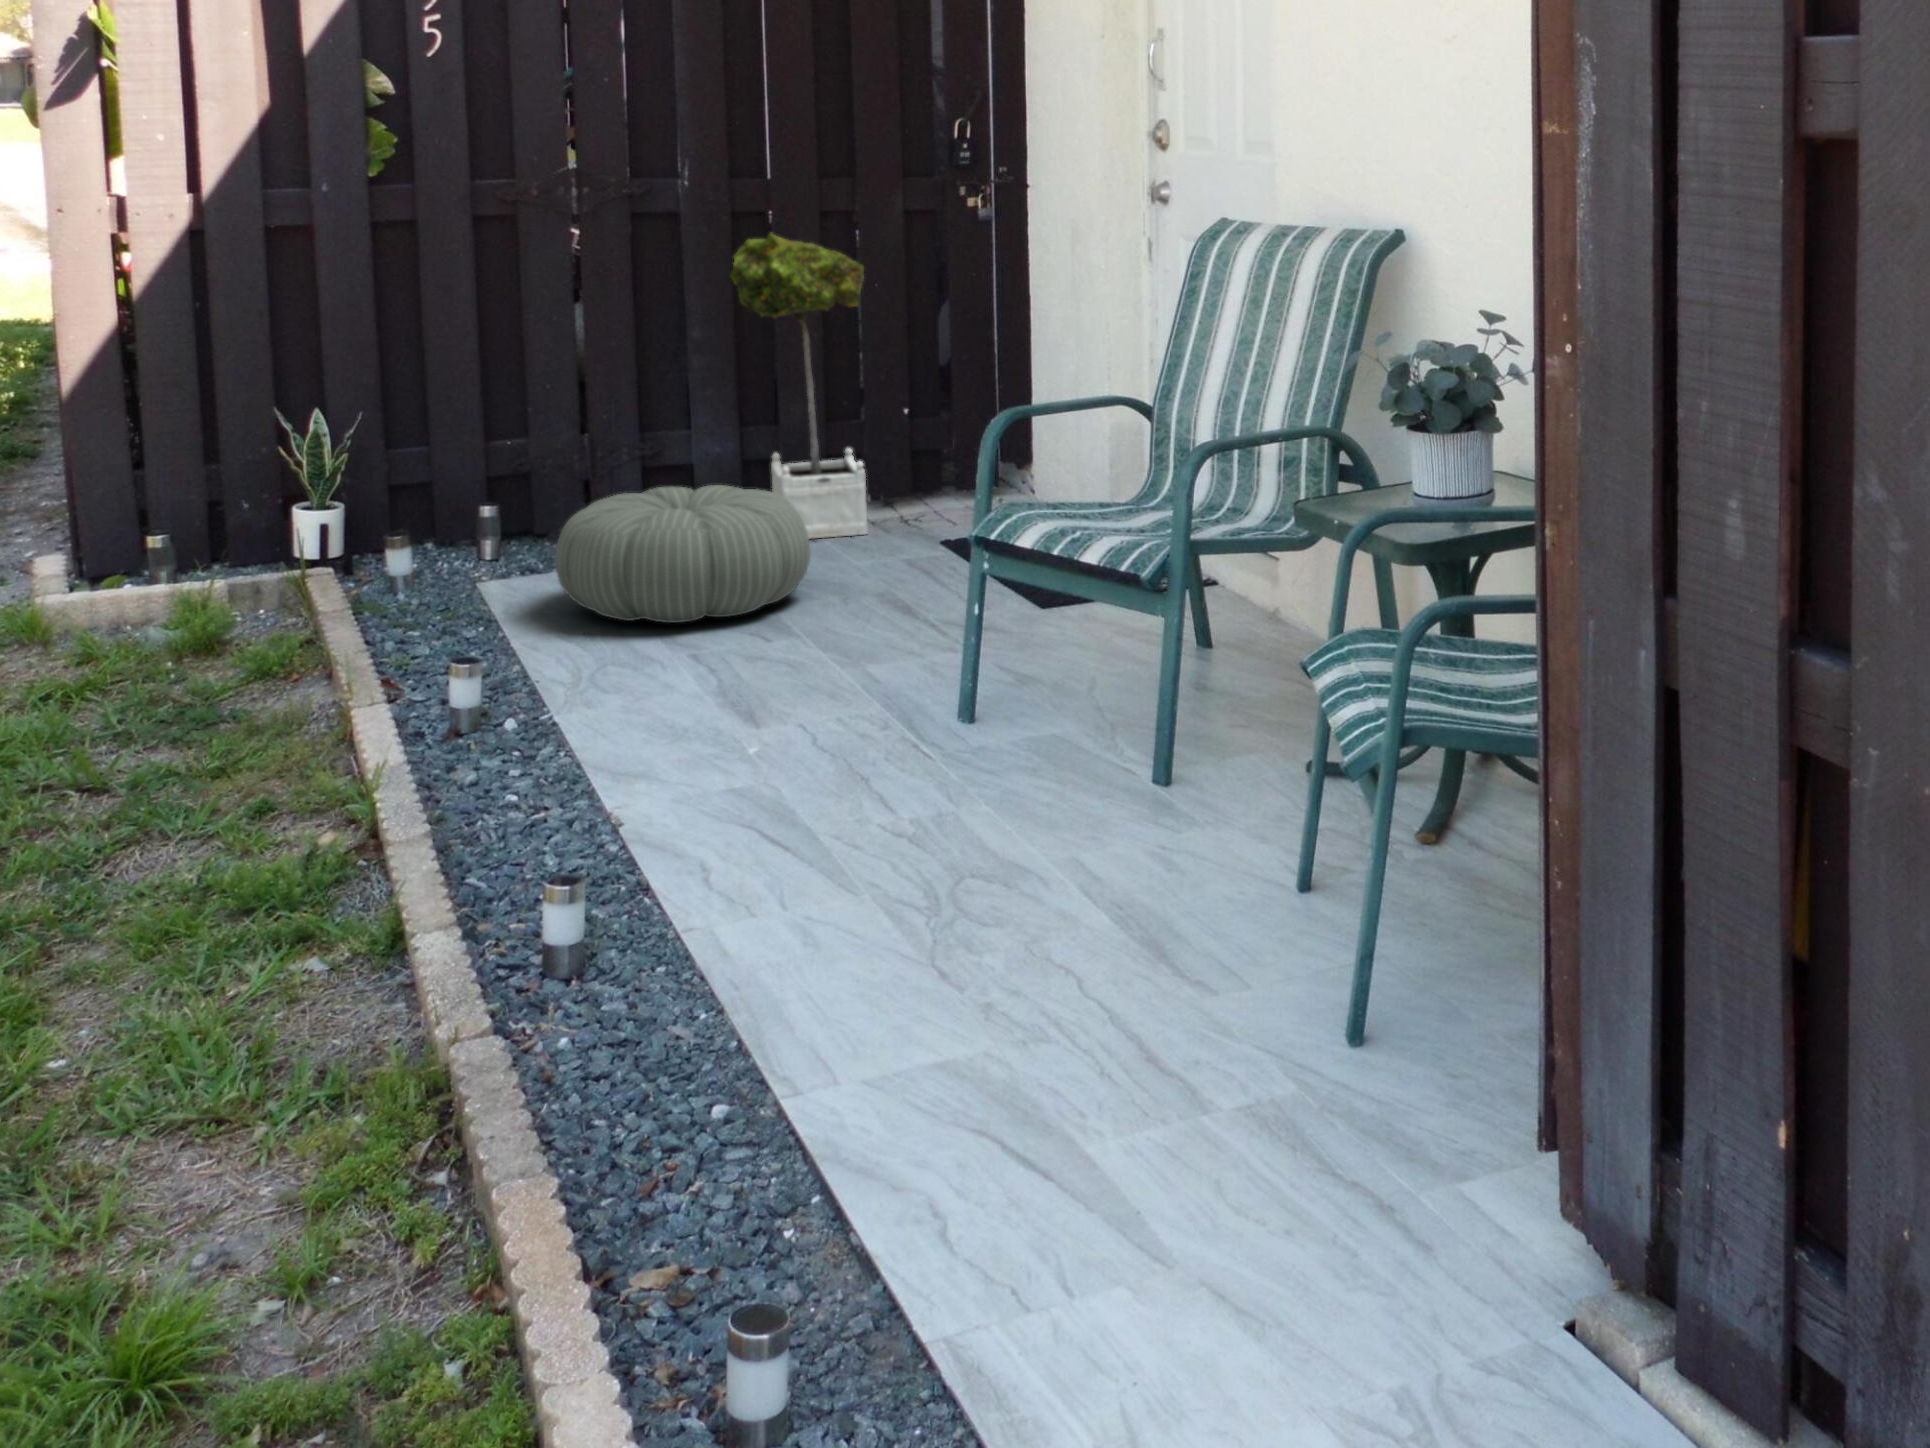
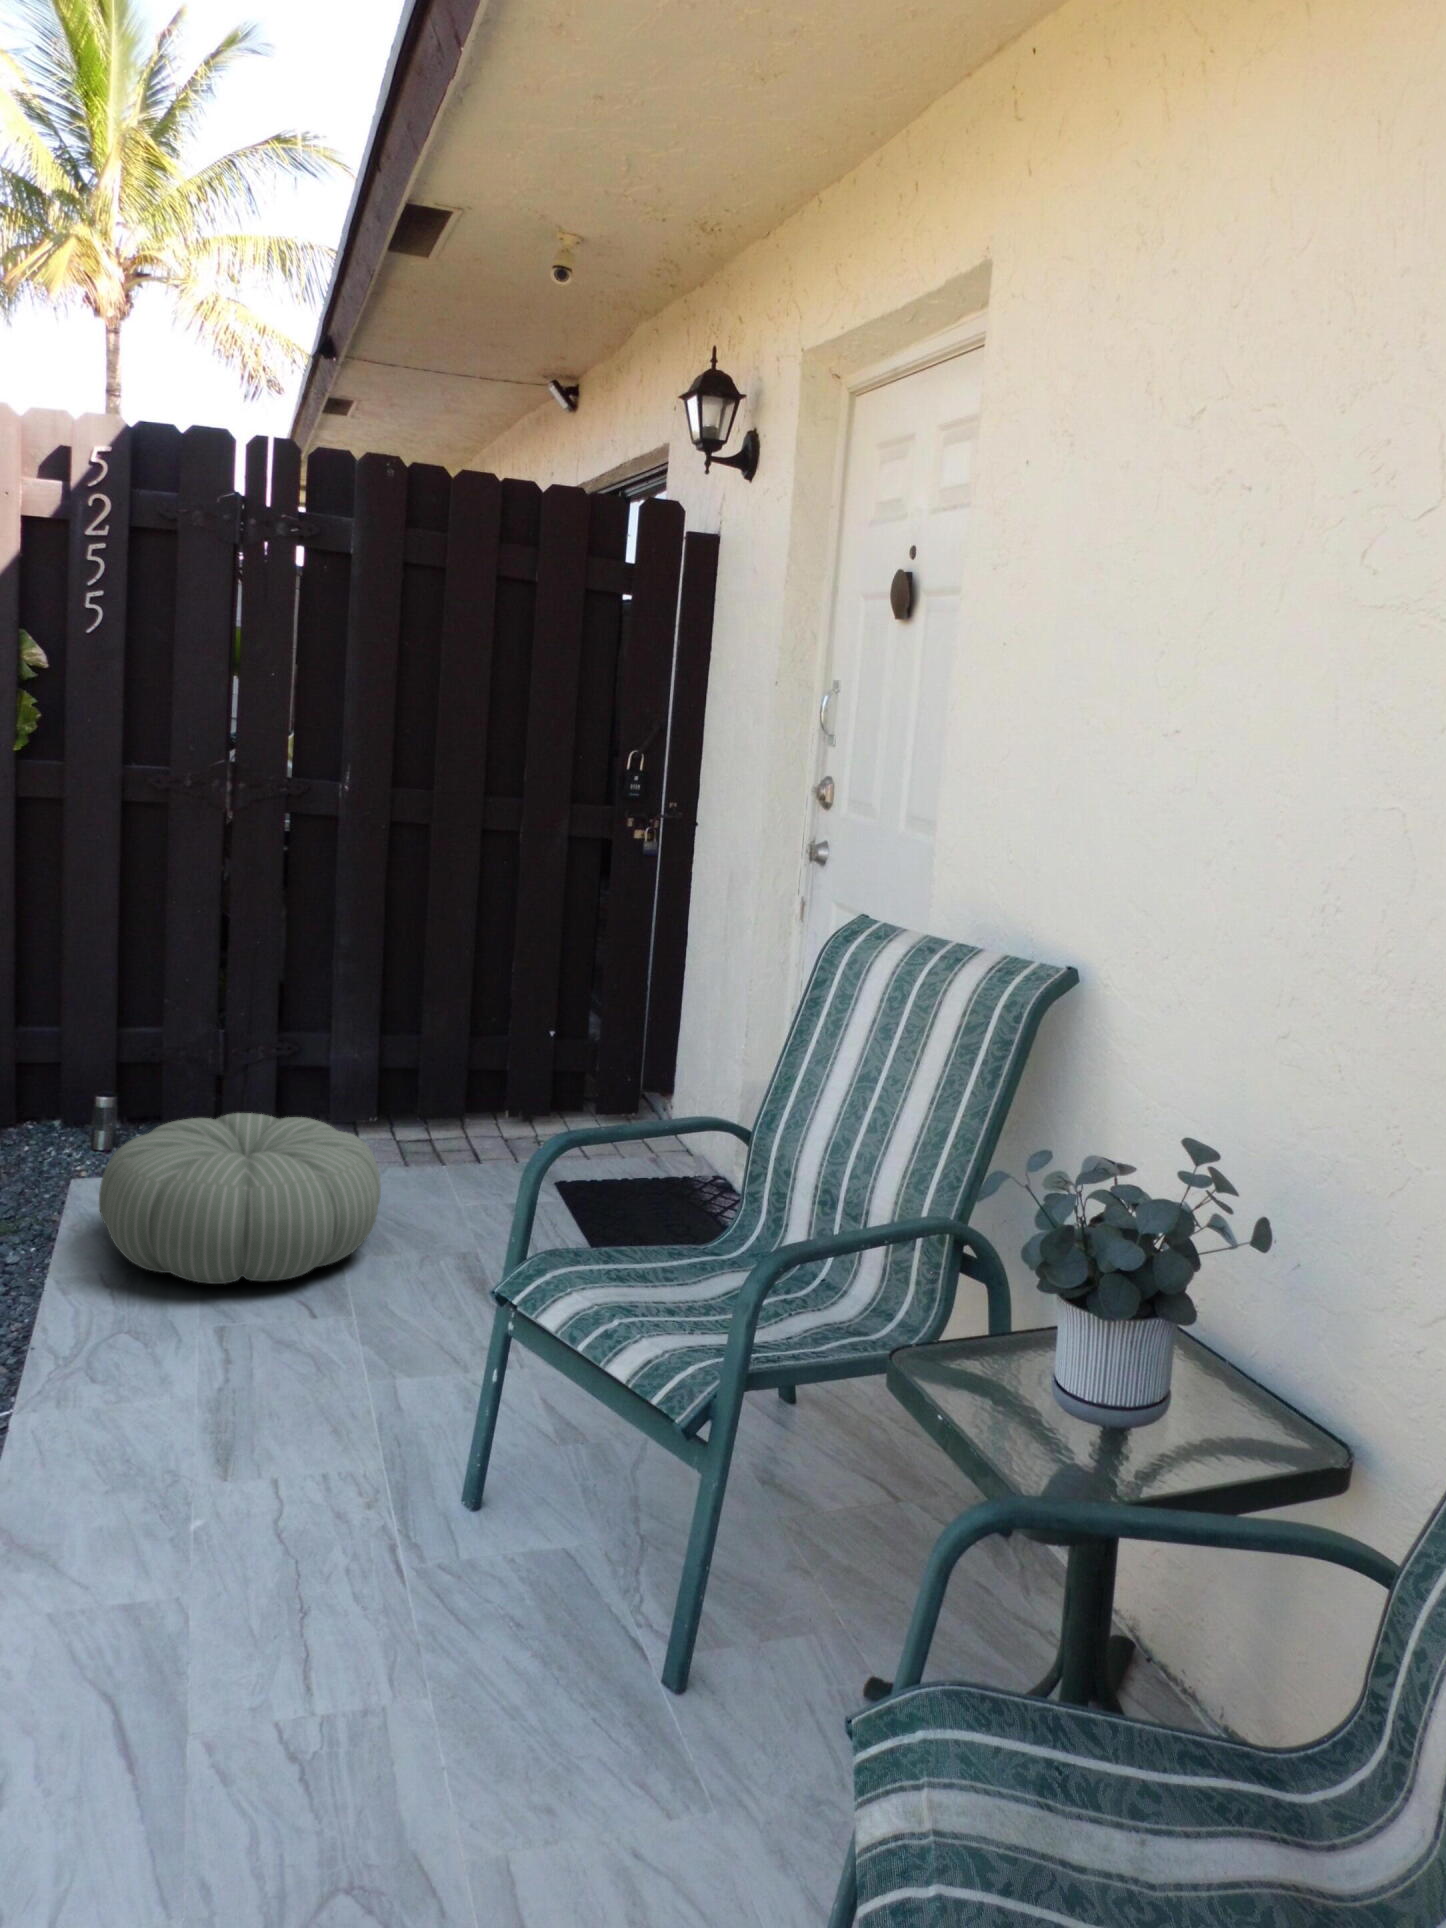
potted tree: present [730,233,868,539] -> none [368,848,508,1165]

